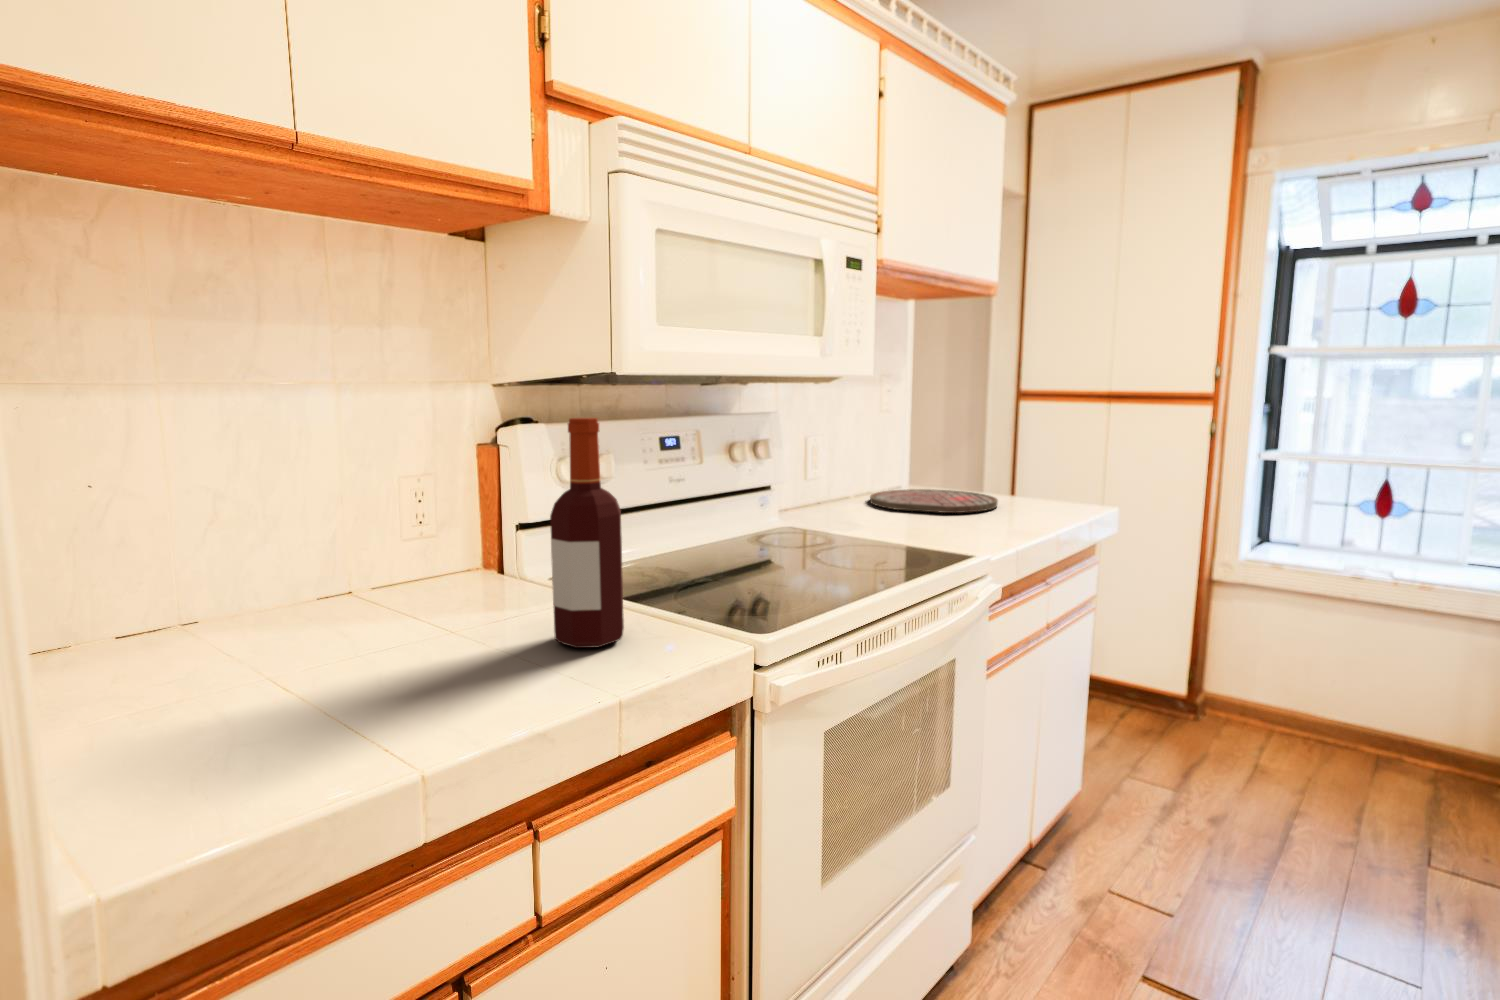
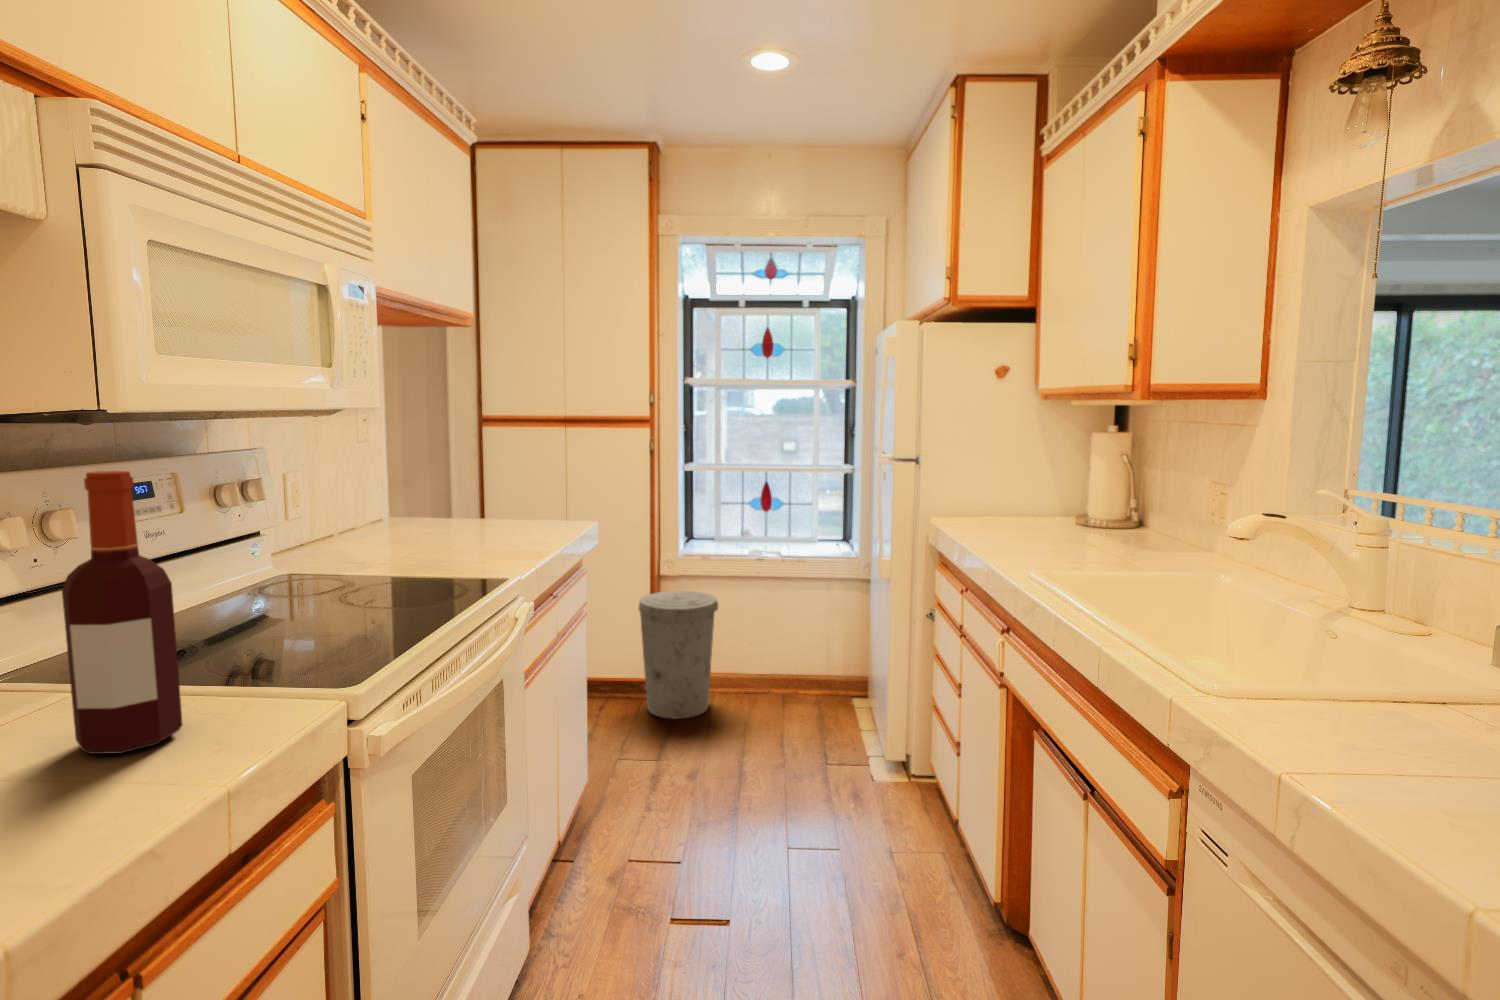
cutting board: present [870,489,998,513] -> none [364,519,500,544]
trash can: none [1176,600,1287,756] -> present [639,591,718,719]

